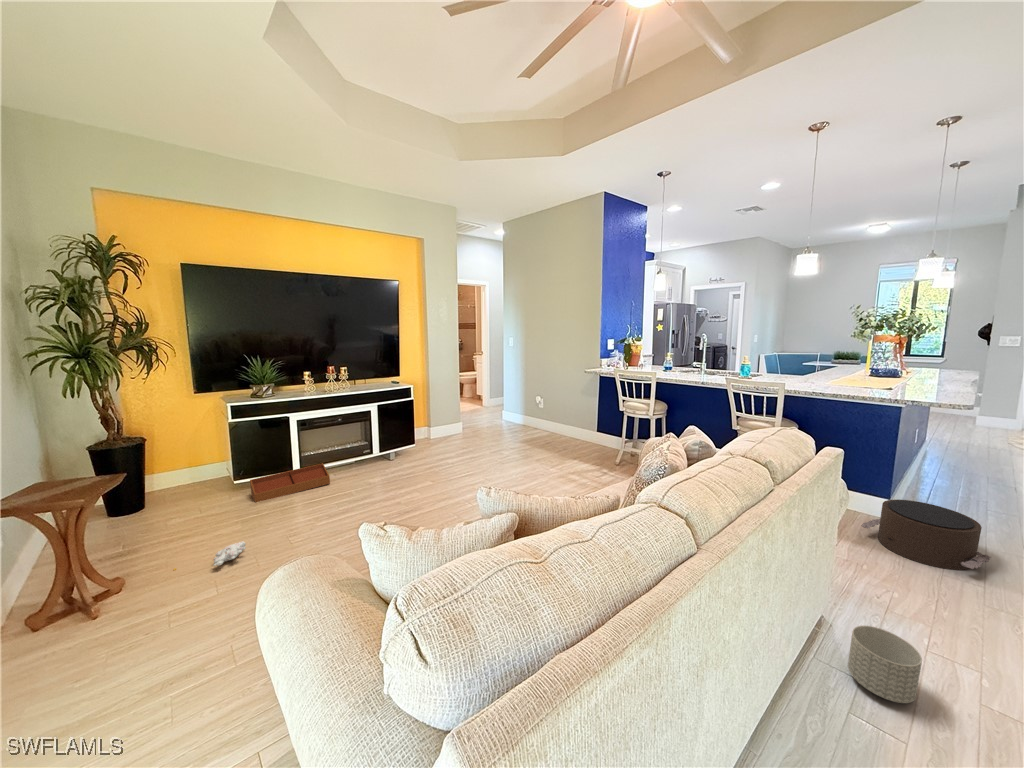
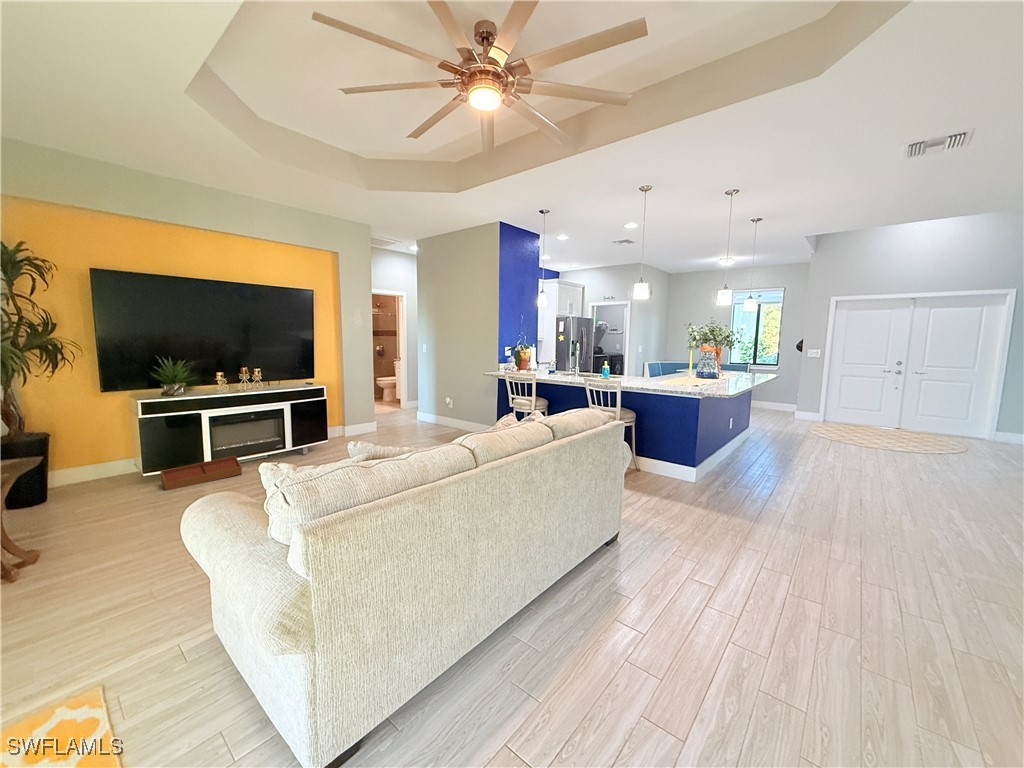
pouf: present [861,500,991,570] -> none [661,465,732,509]
plush toy: present [174,541,246,570] -> none [85,518,158,543]
planter: present [848,625,922,703] -> none [606,535,640,577]

